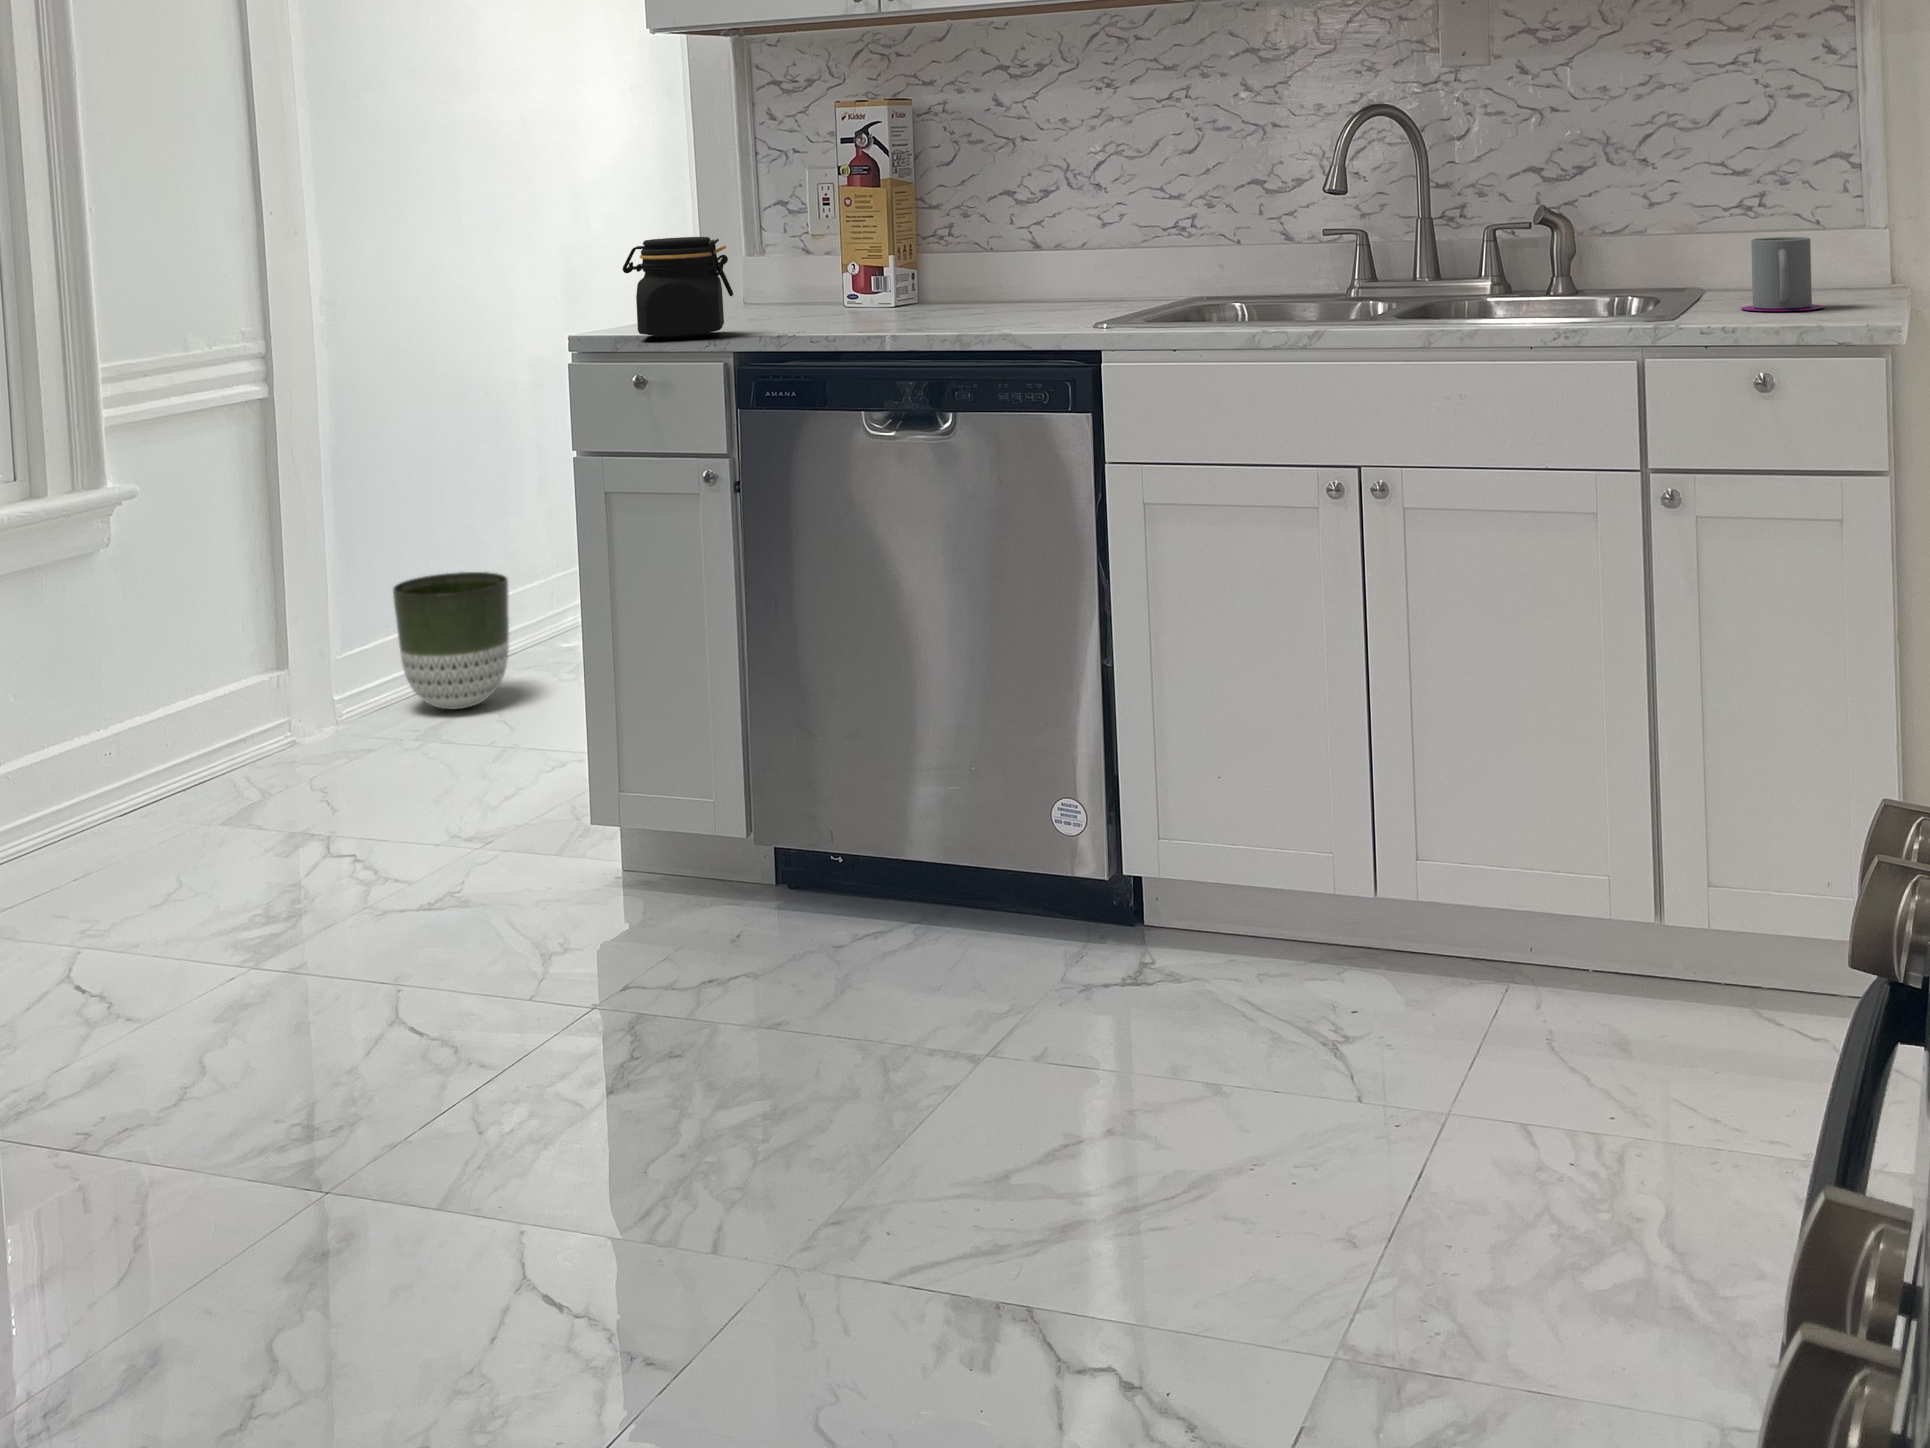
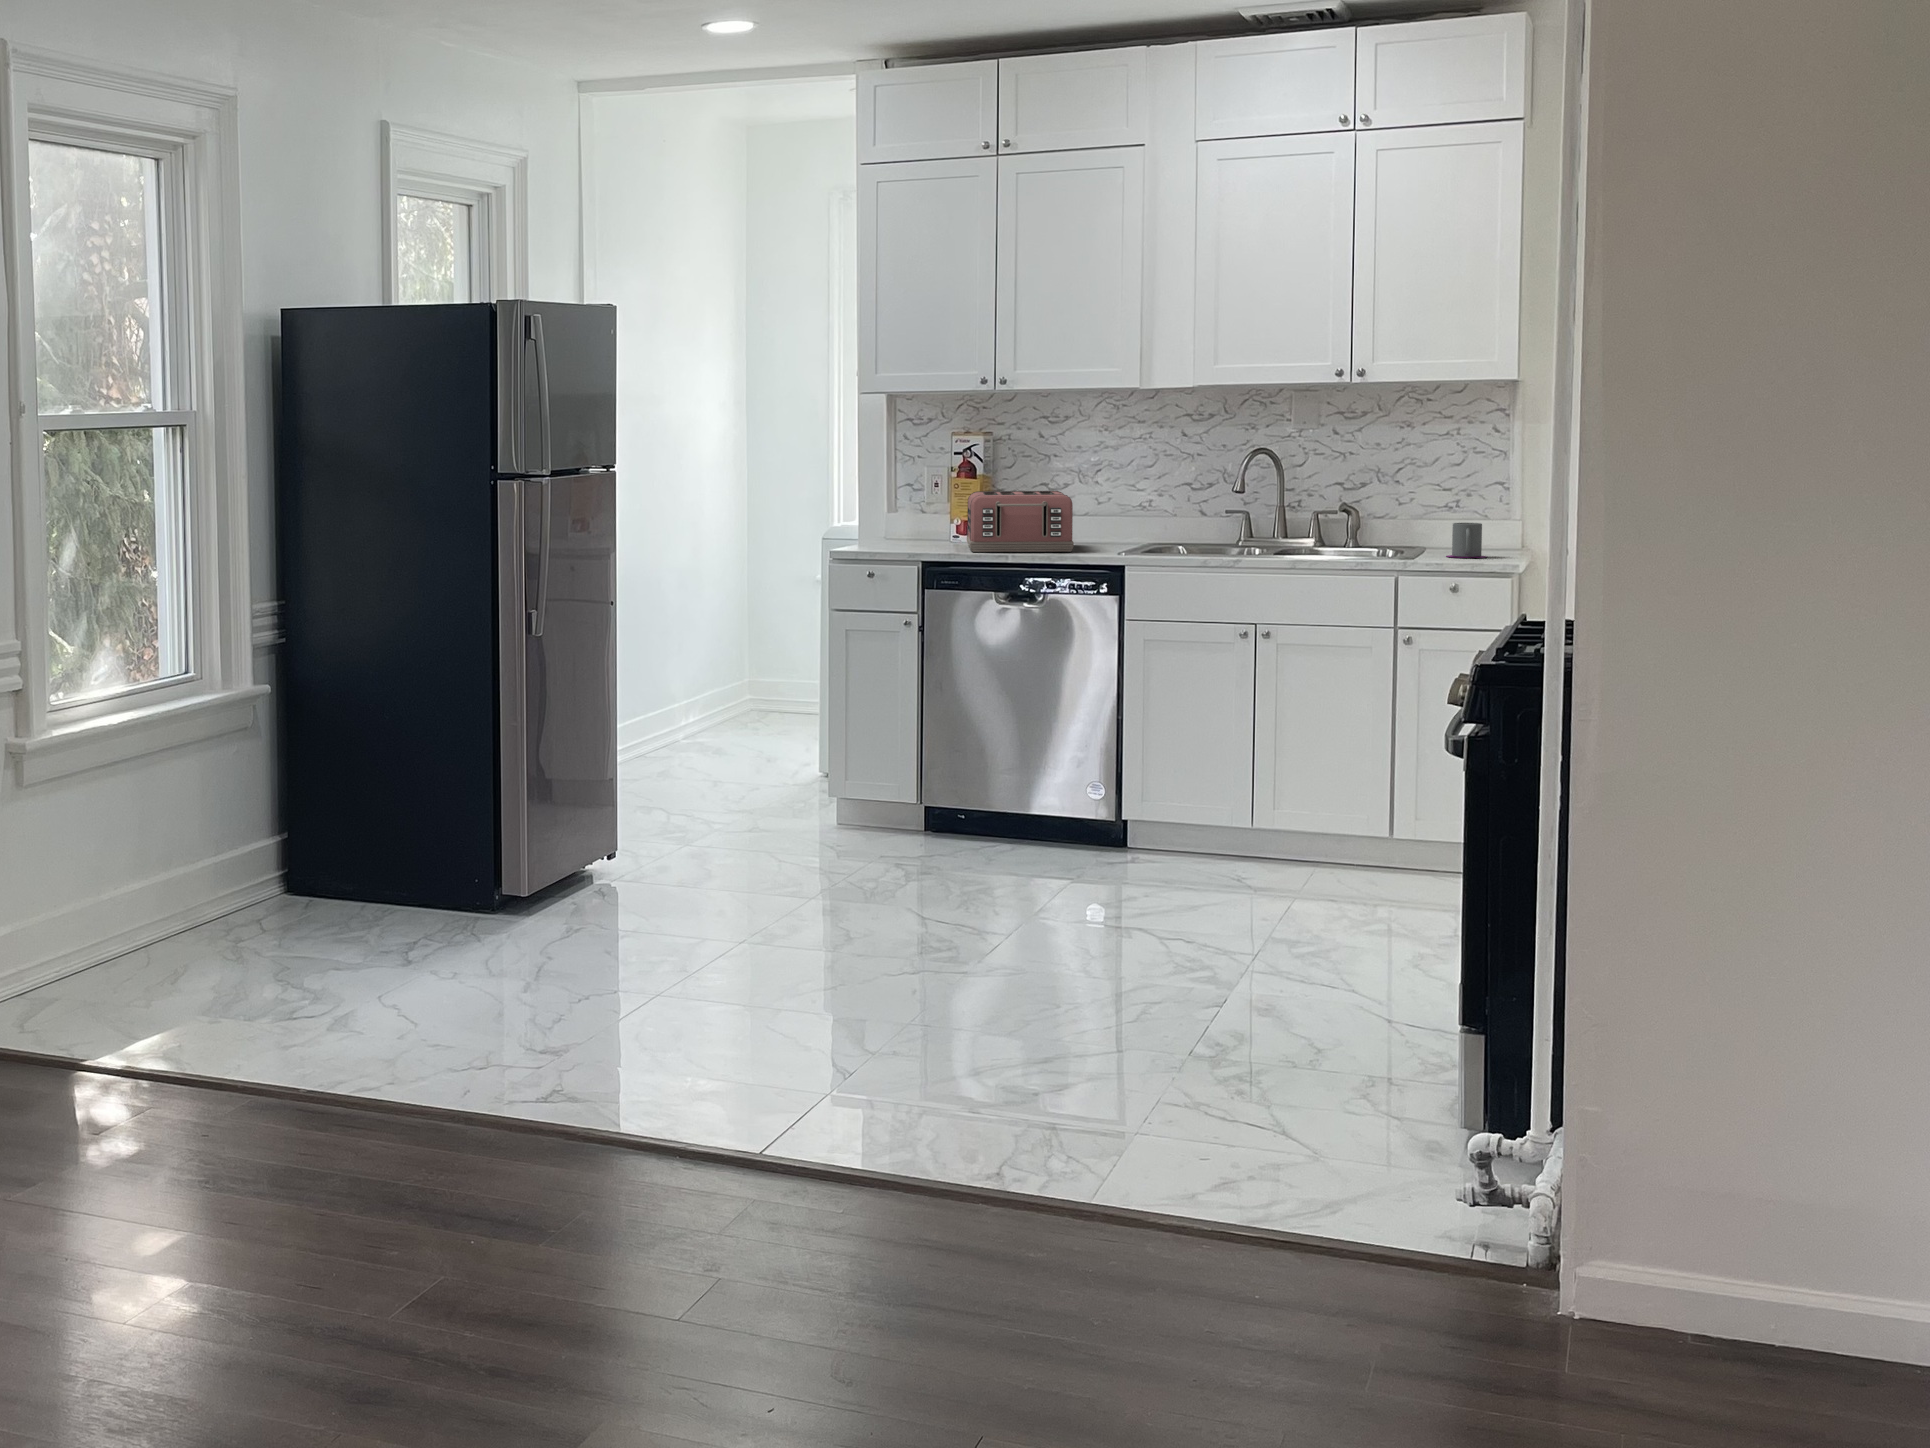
toaster: none [821,204,1034,331] -> present [967,491,1074,552]
jar: present [623,237,733,338] -> none [868,502,924,552]
planter: present [393,572,509,709] -> none [632,690,698,767]

